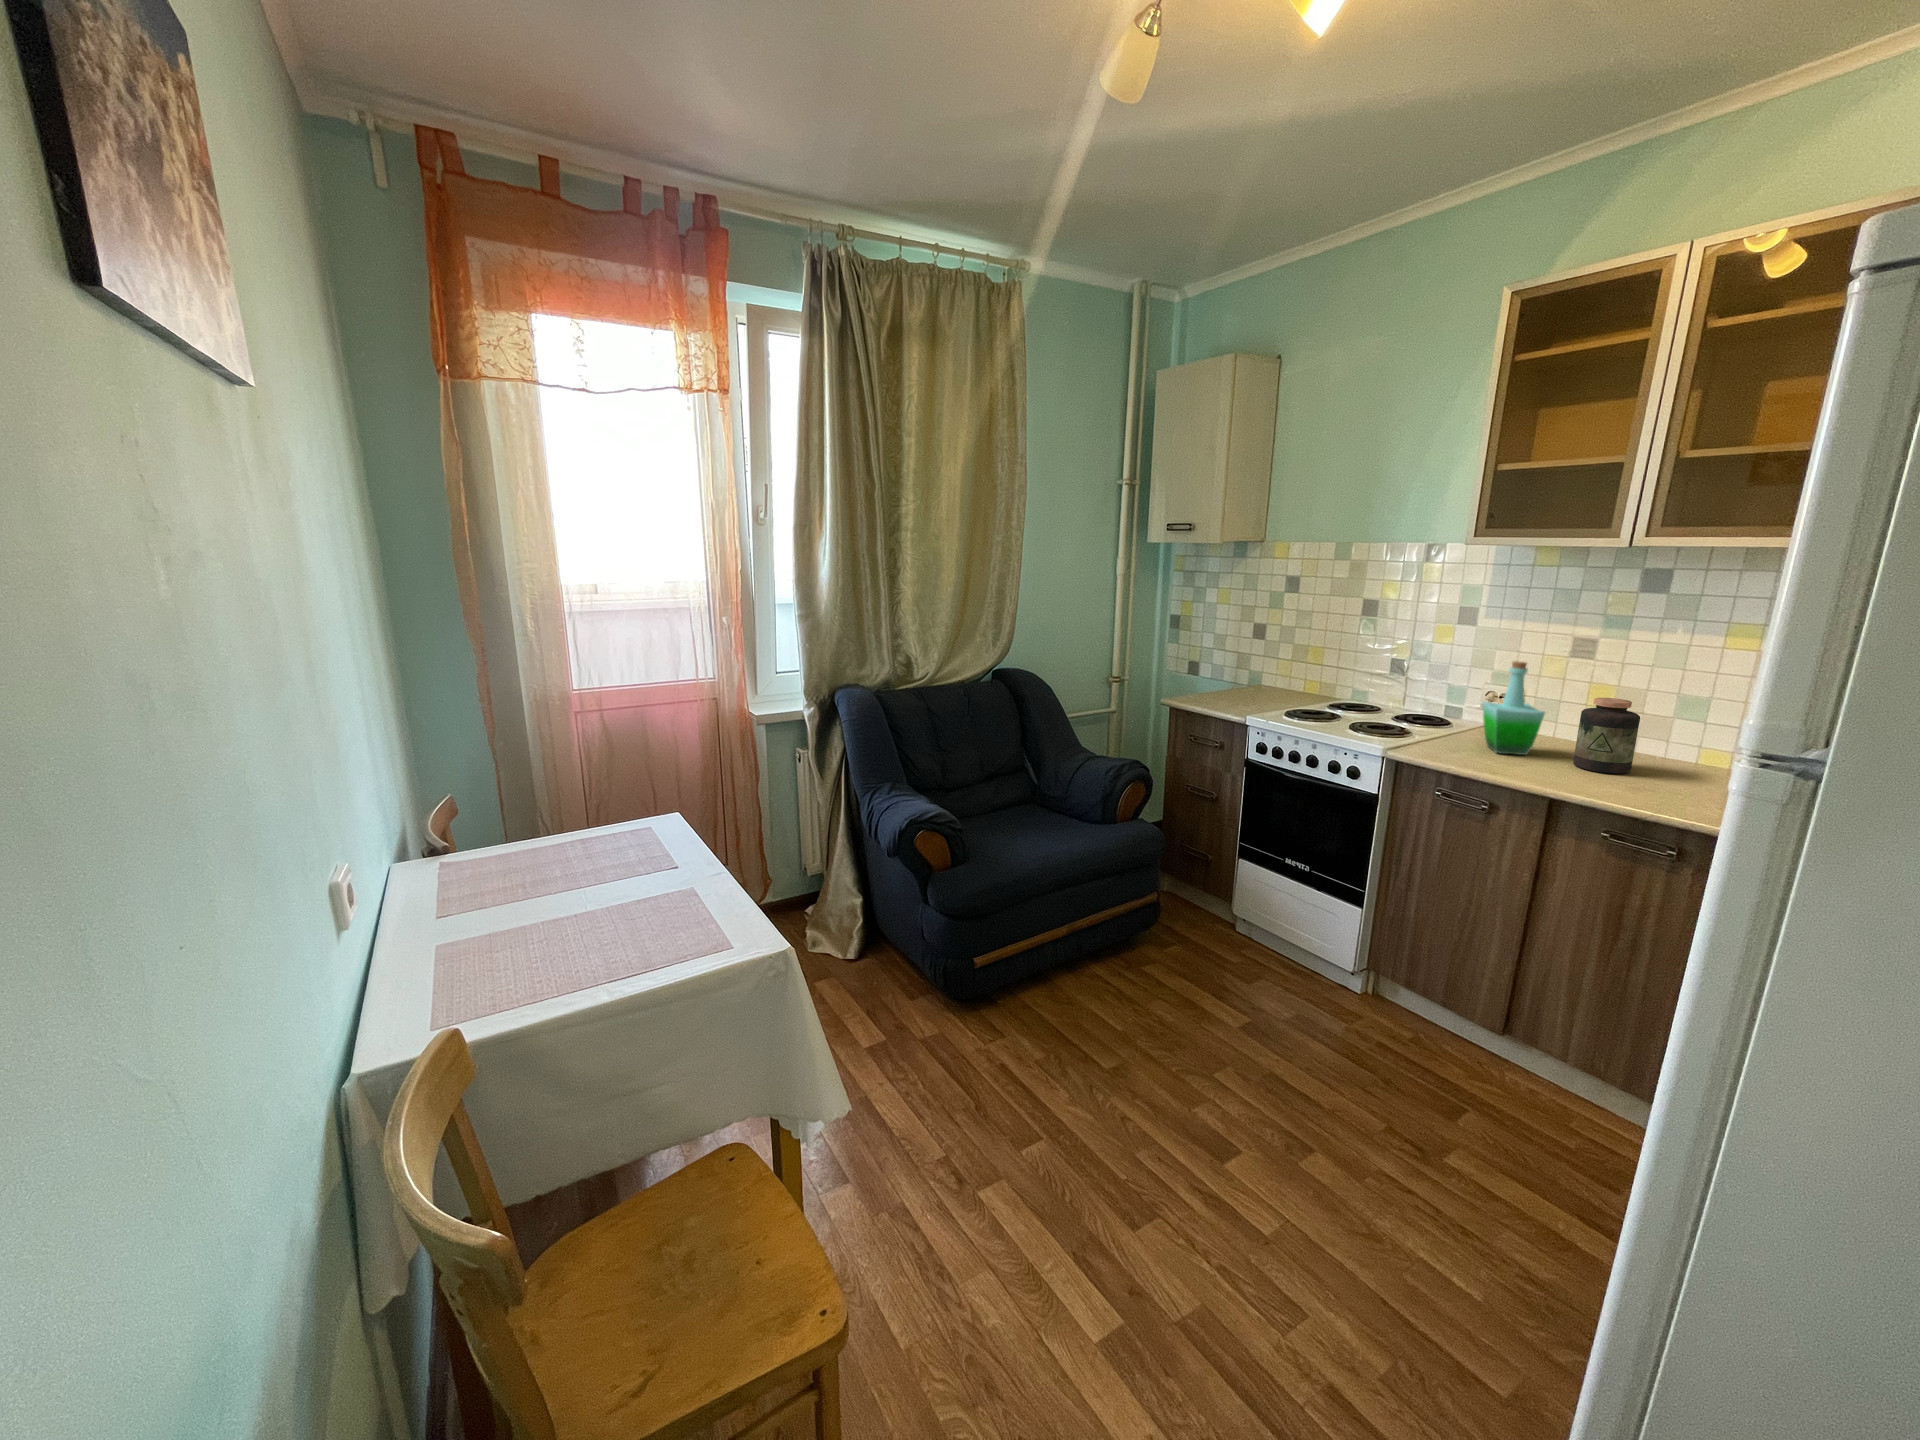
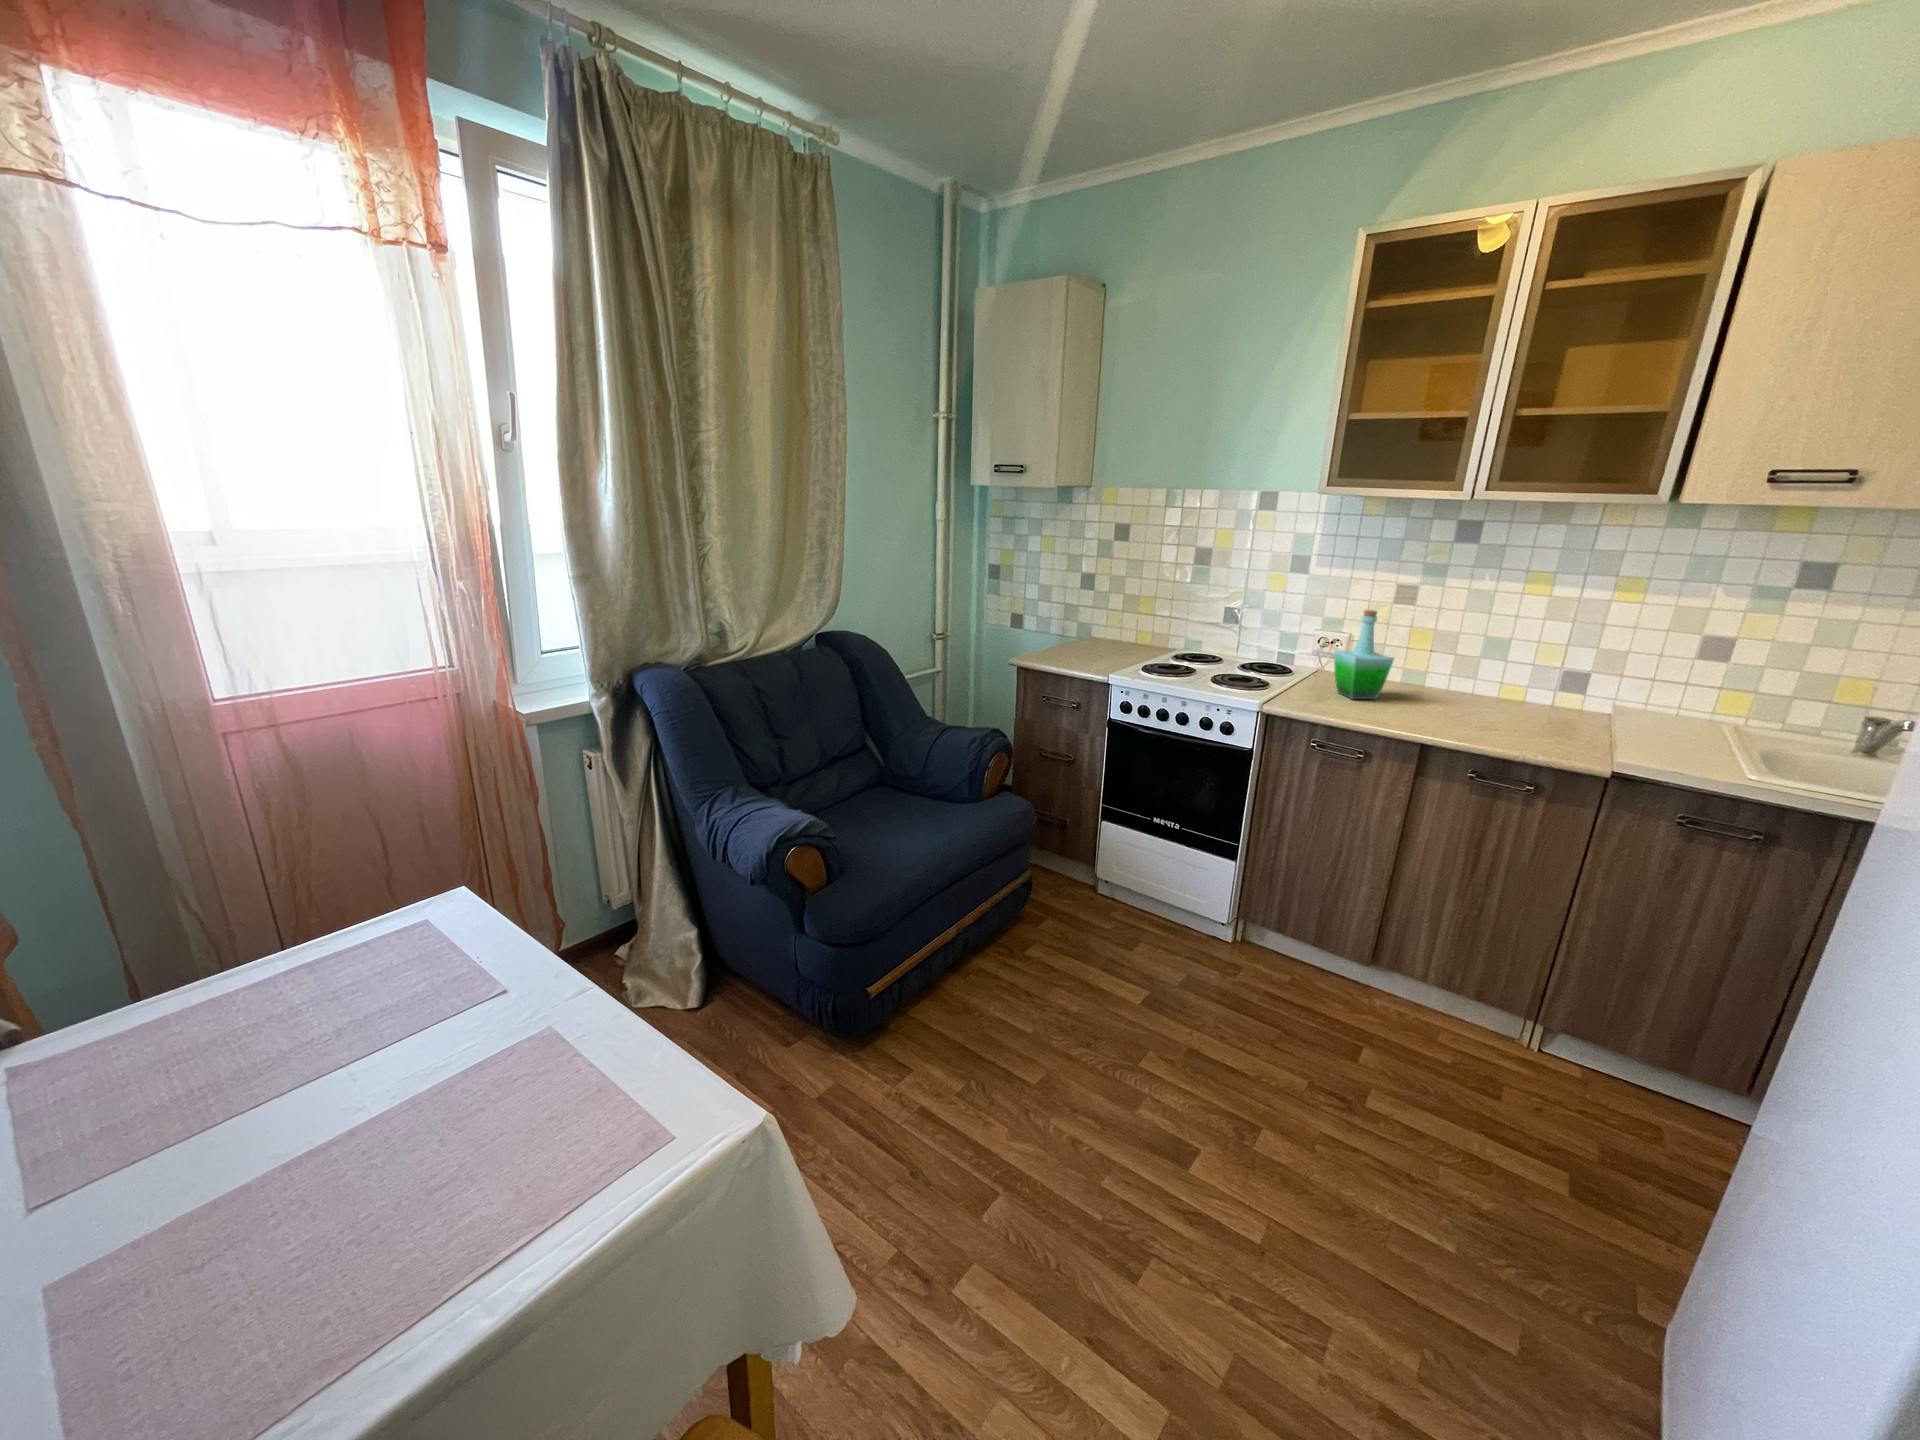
jar: present [1573,698,1640,774] -> none [1417,642,1476,713]

